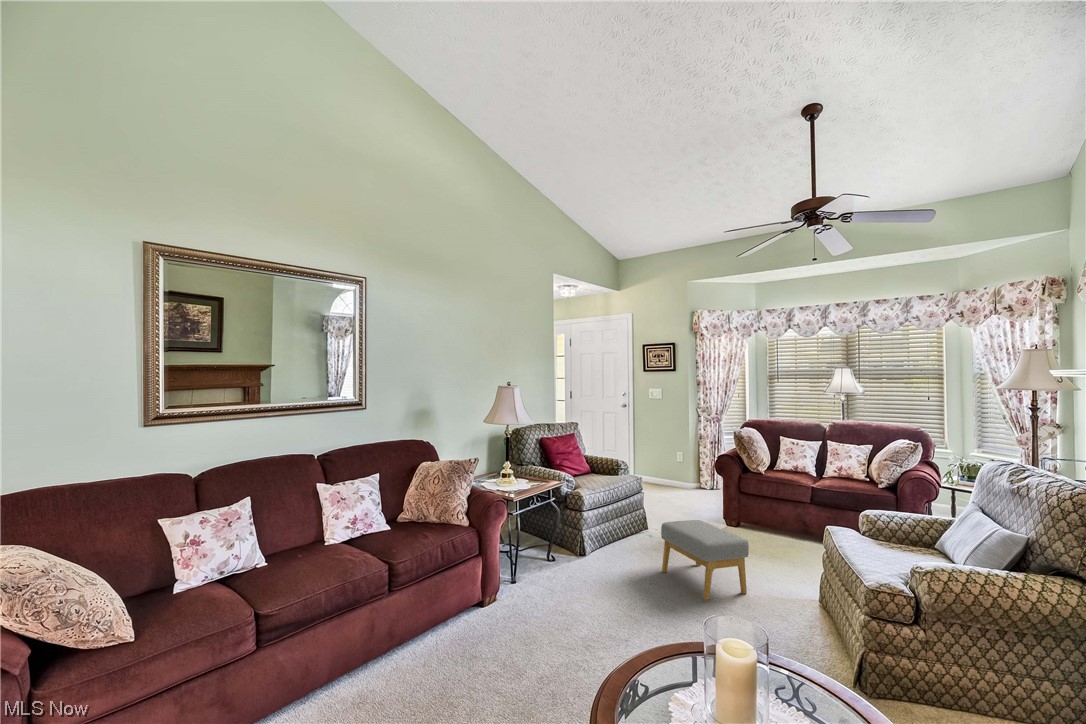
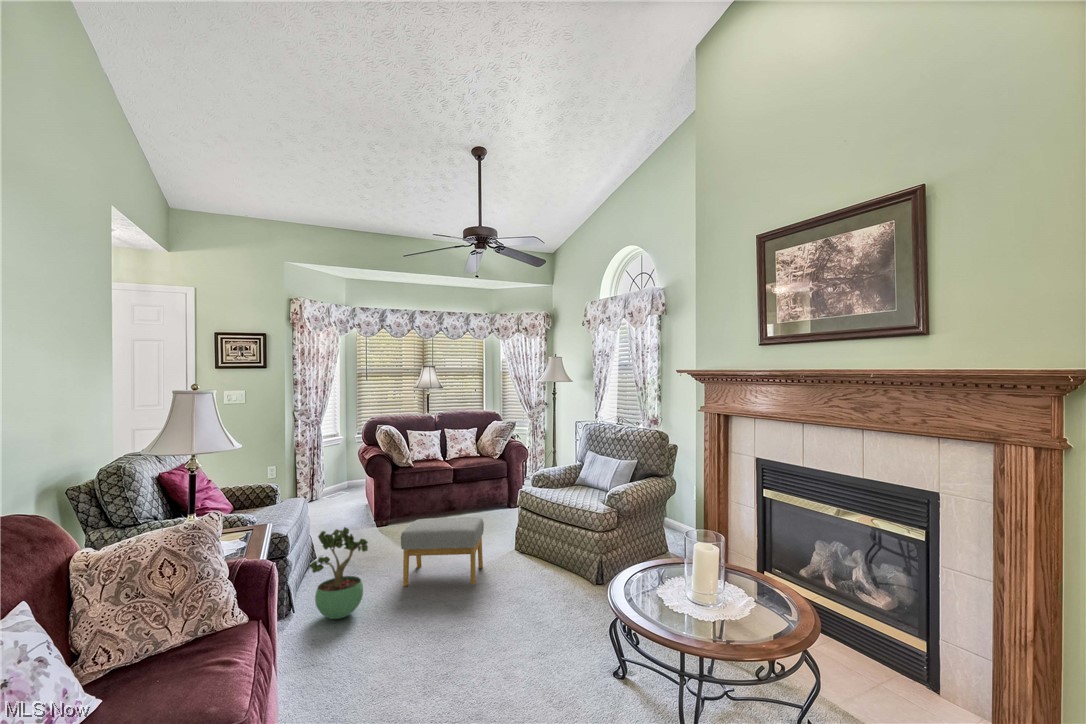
potted plant: none [582,497,616,567] -> present [310,527,368,619]

